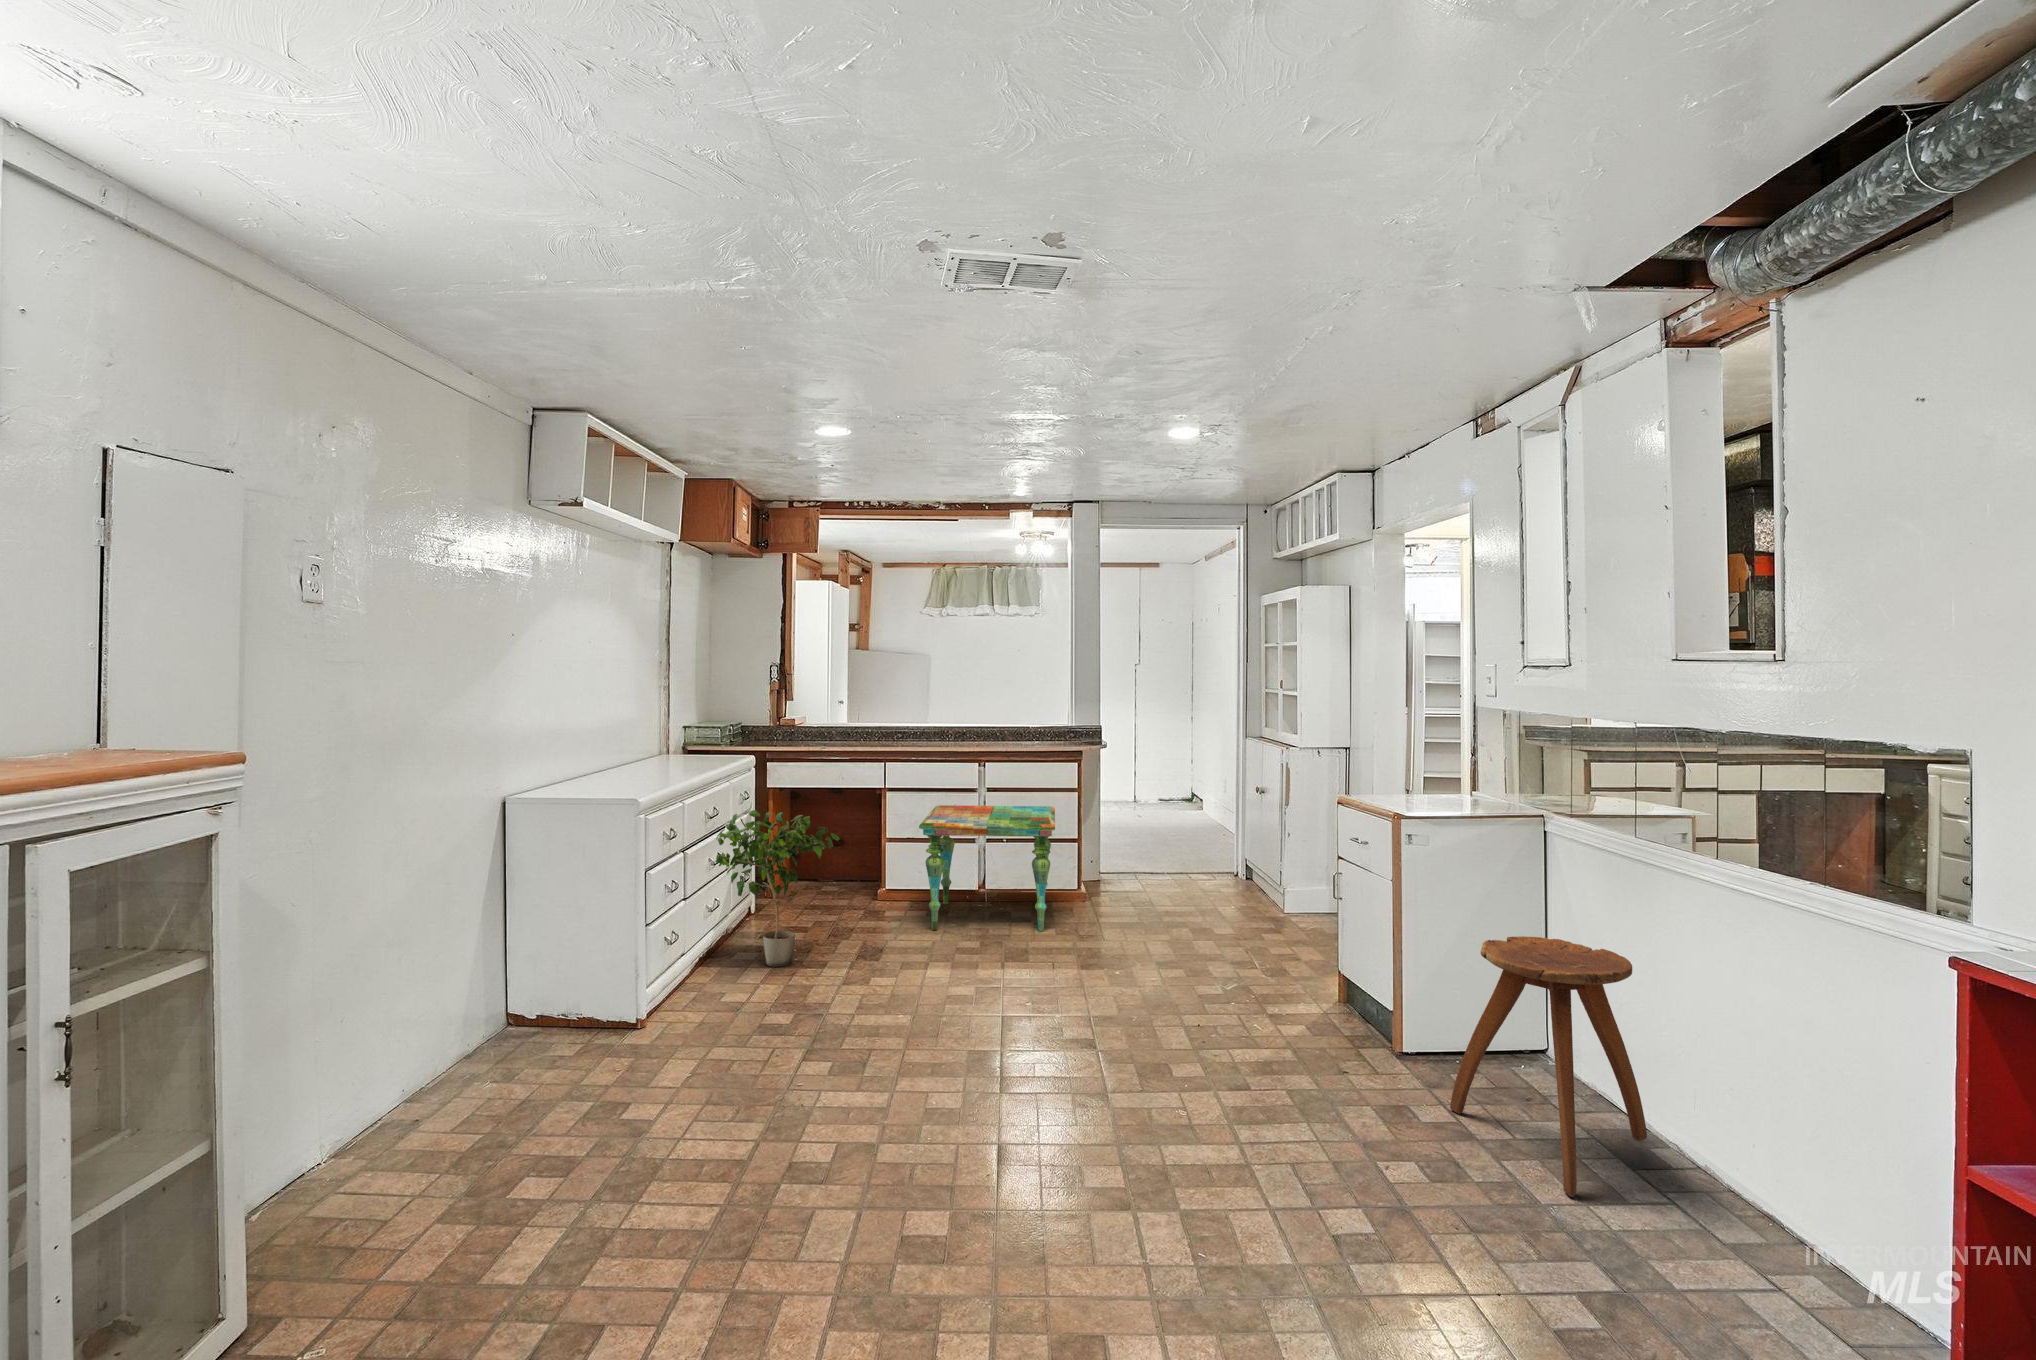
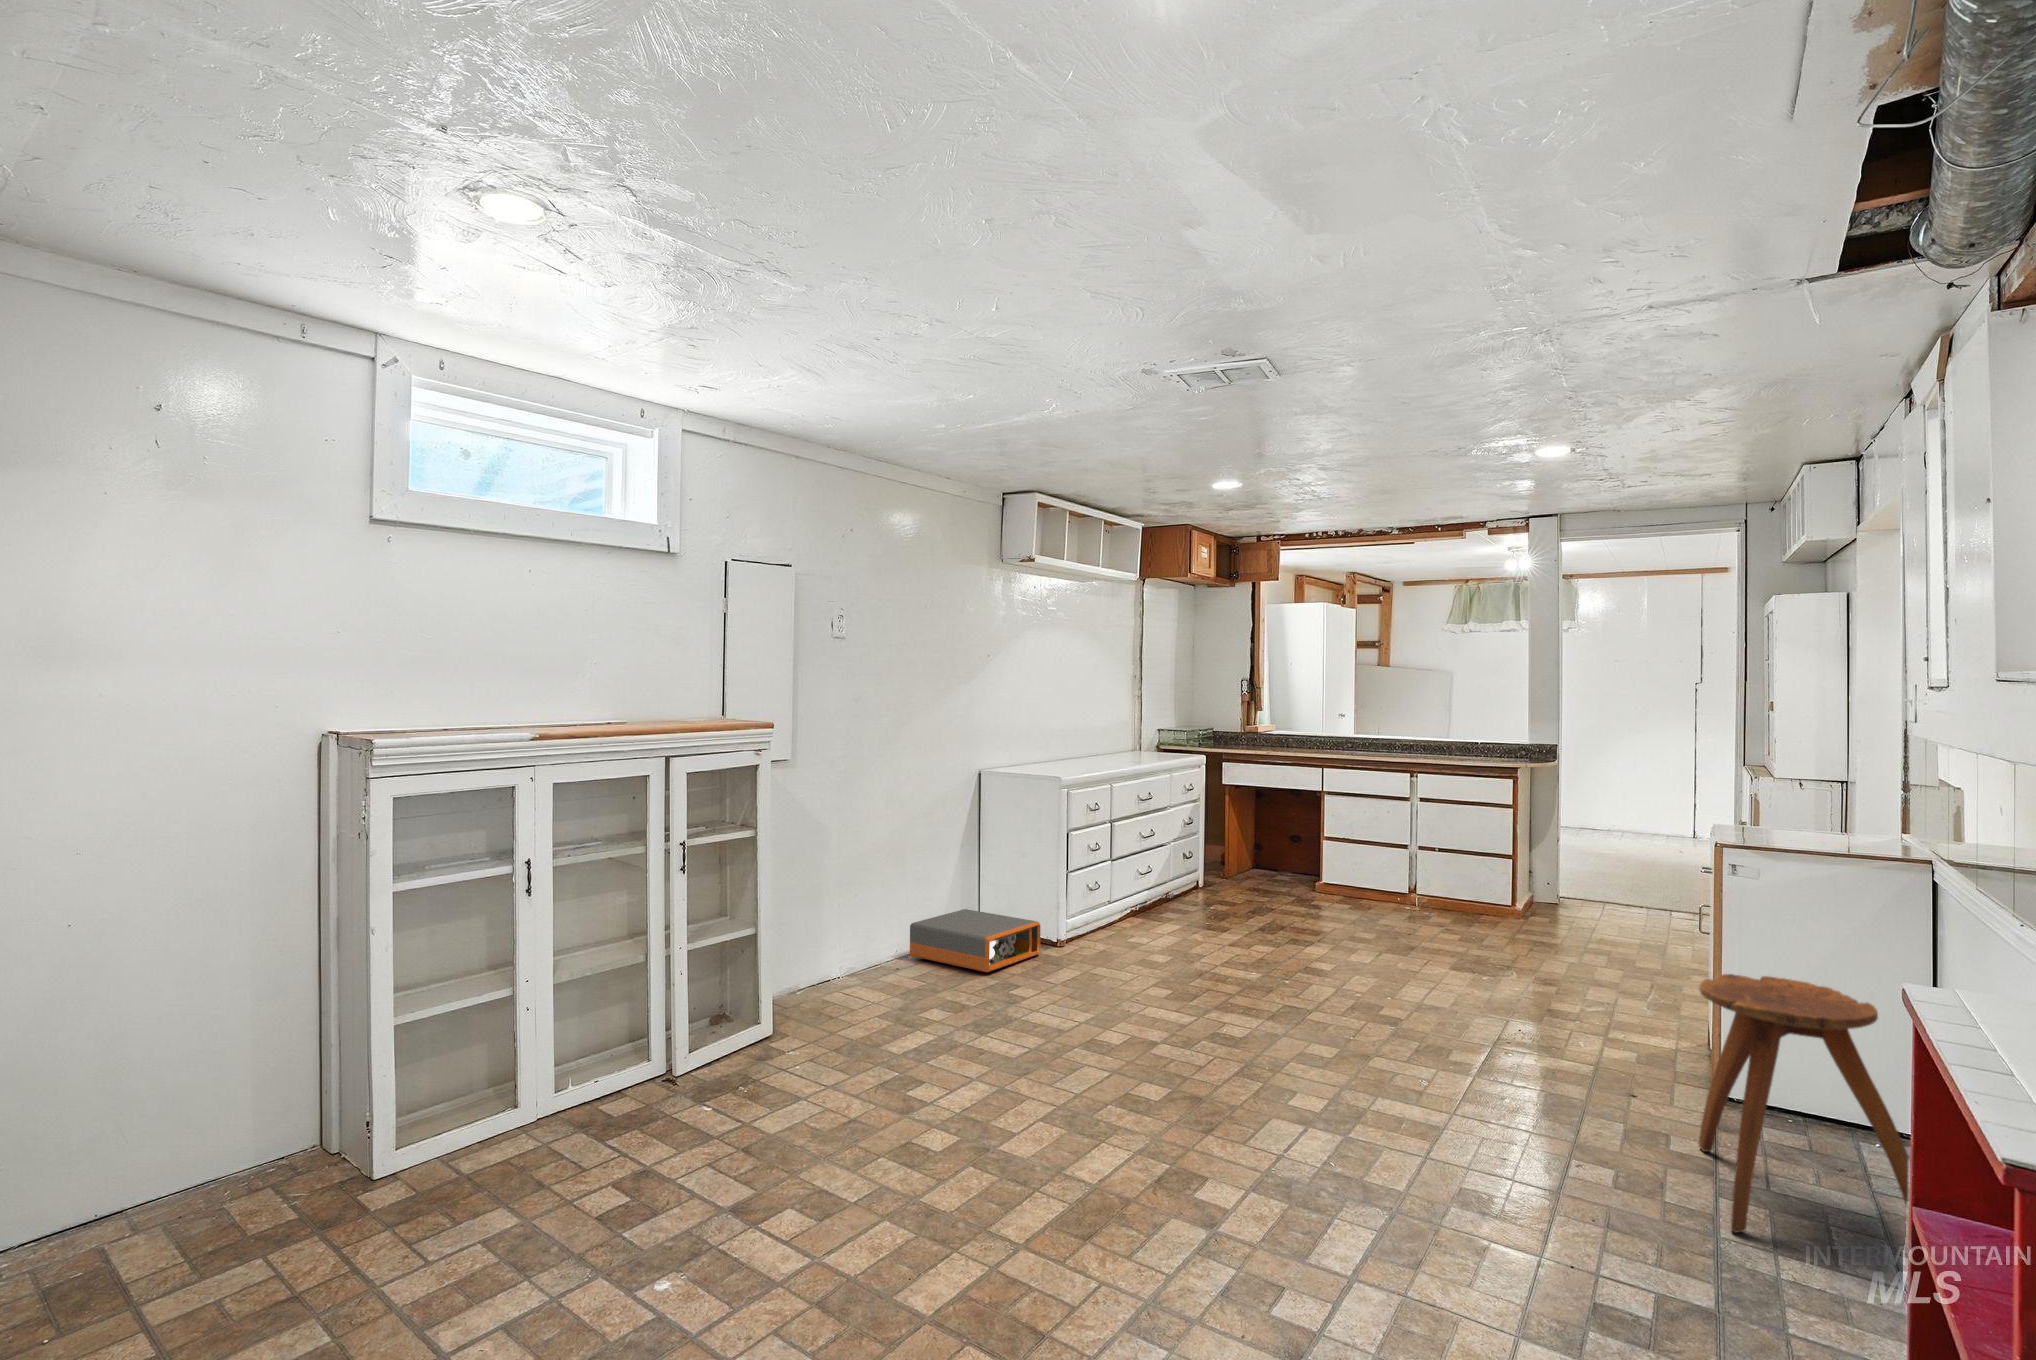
side table: present [919,805,1055,931] -> none [1324,812,1488,939]
potted plant: present [716,810,839,967] -> none [1137,798,1237,927]
storage box: none [421,1001,628,1096] -> present [910,909,1040,972]

